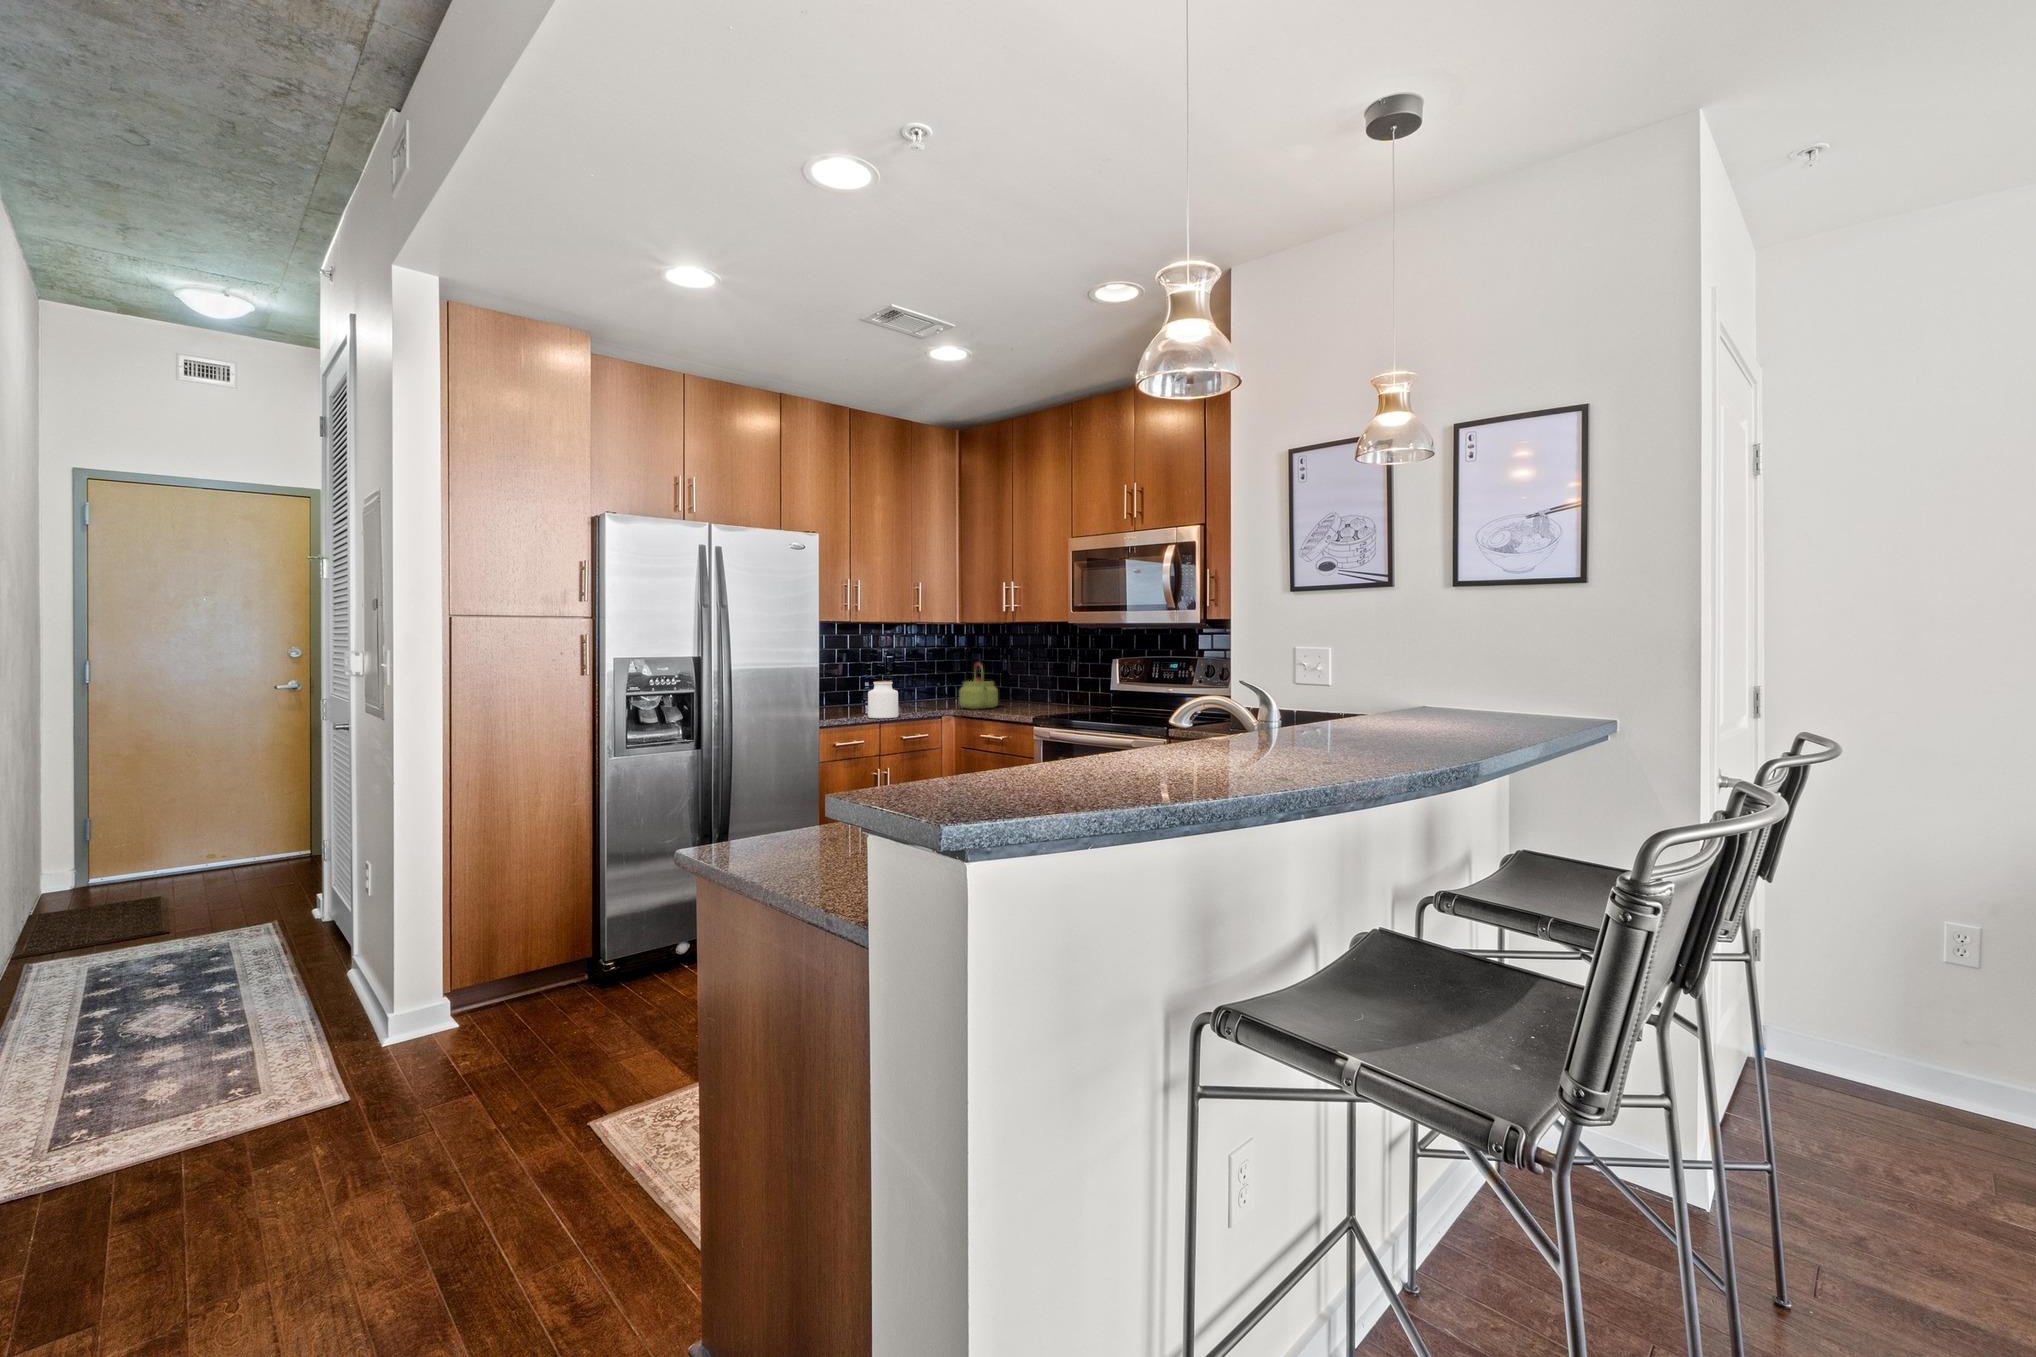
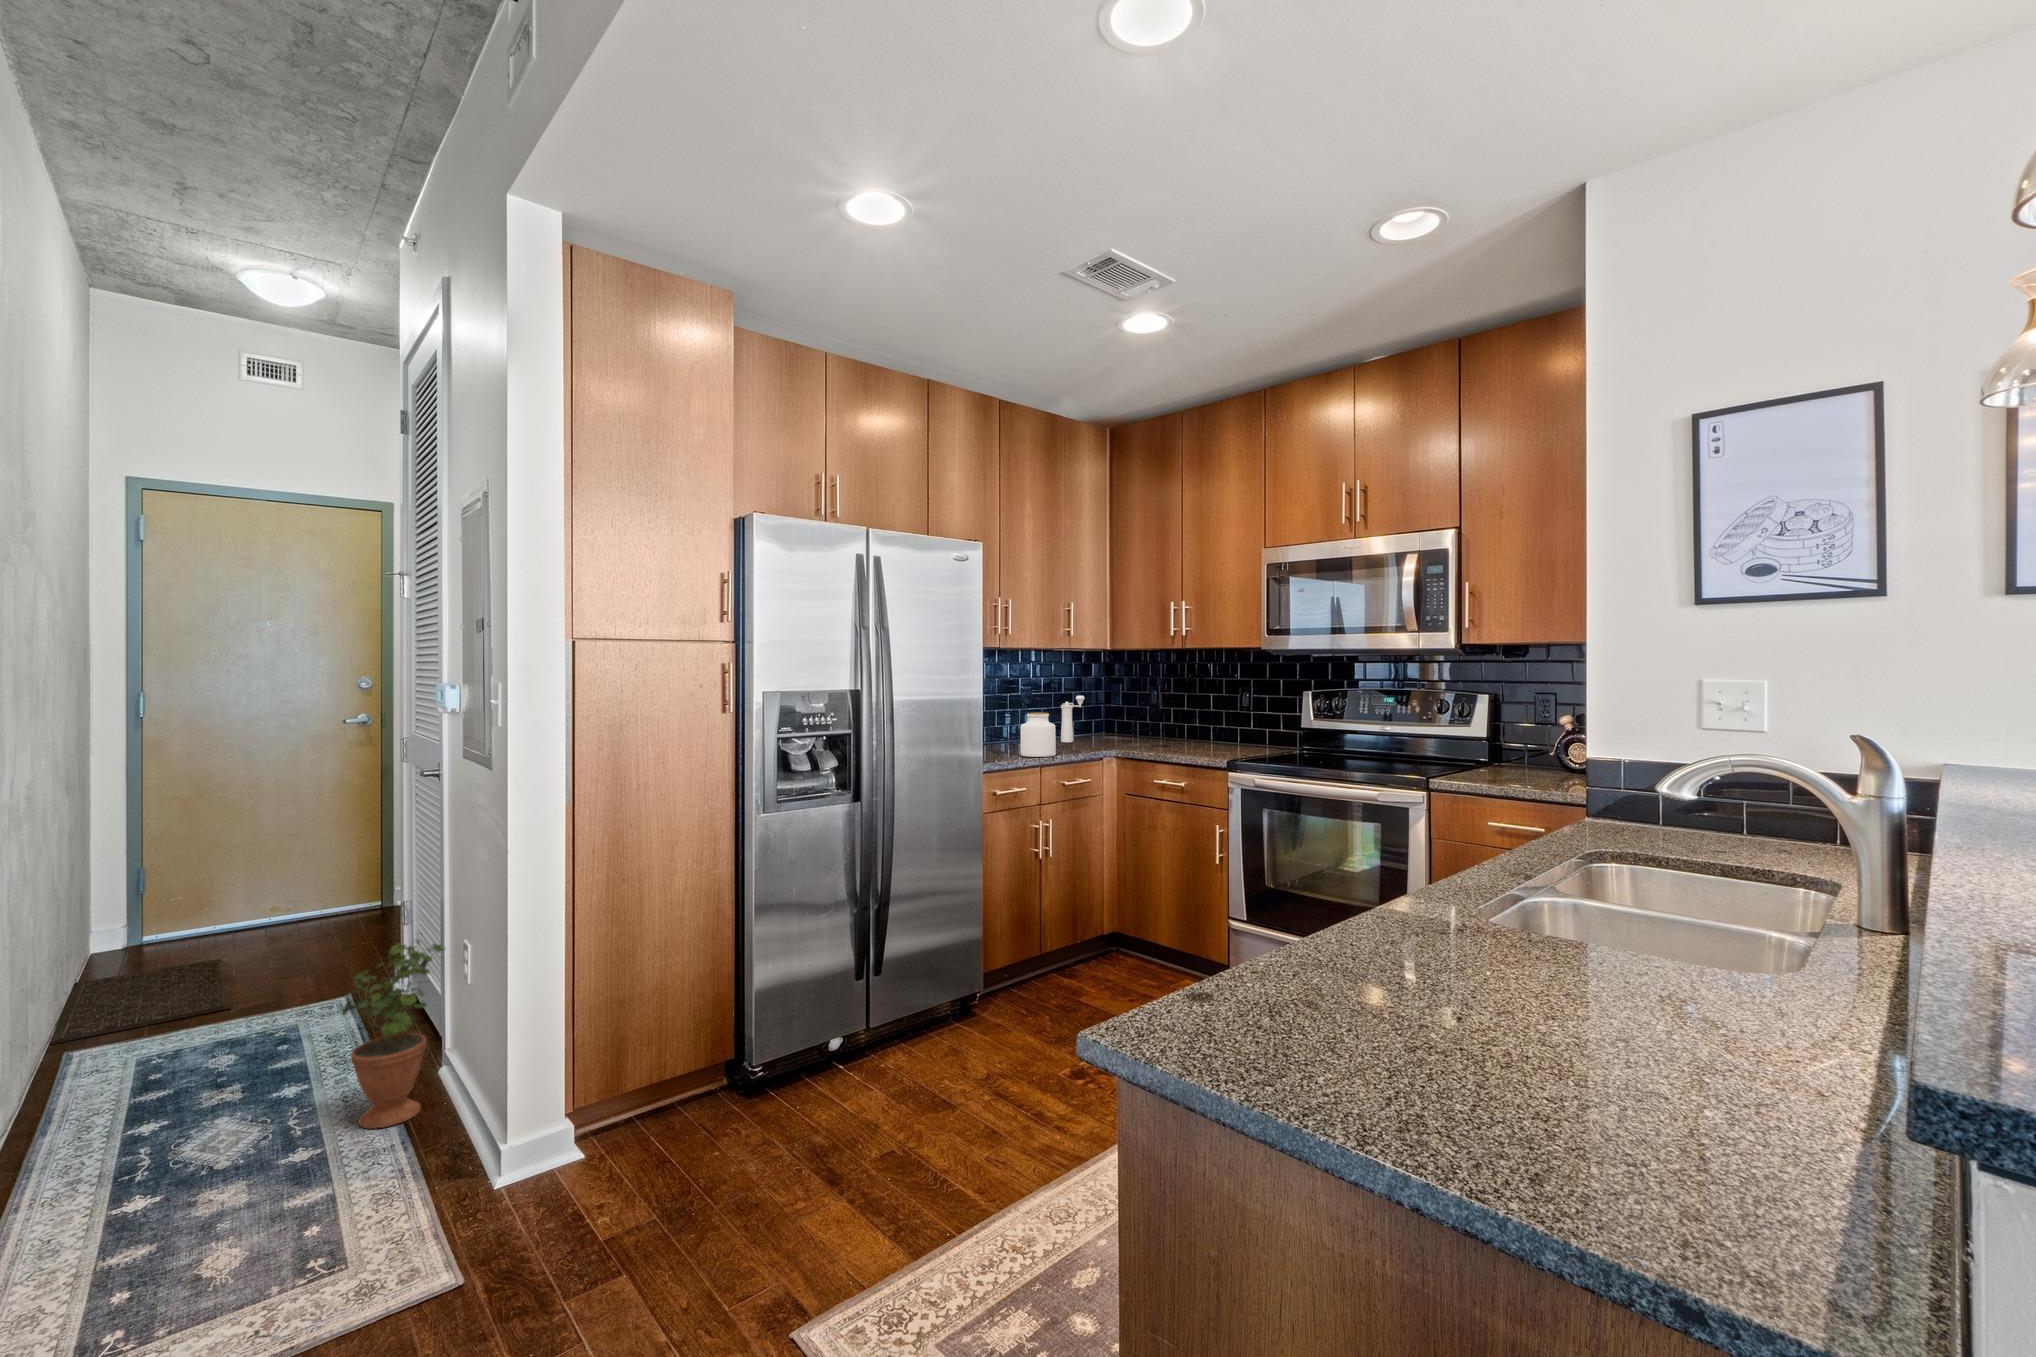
kettle: present [959,663,998,709] -> none [1114,690,1159,744]
pepper mill: none [915,668,938,708] -> present [1061,696,1085,742]
potted plant: none [262,855,351,1010] -> present [343,940,445,1129]

